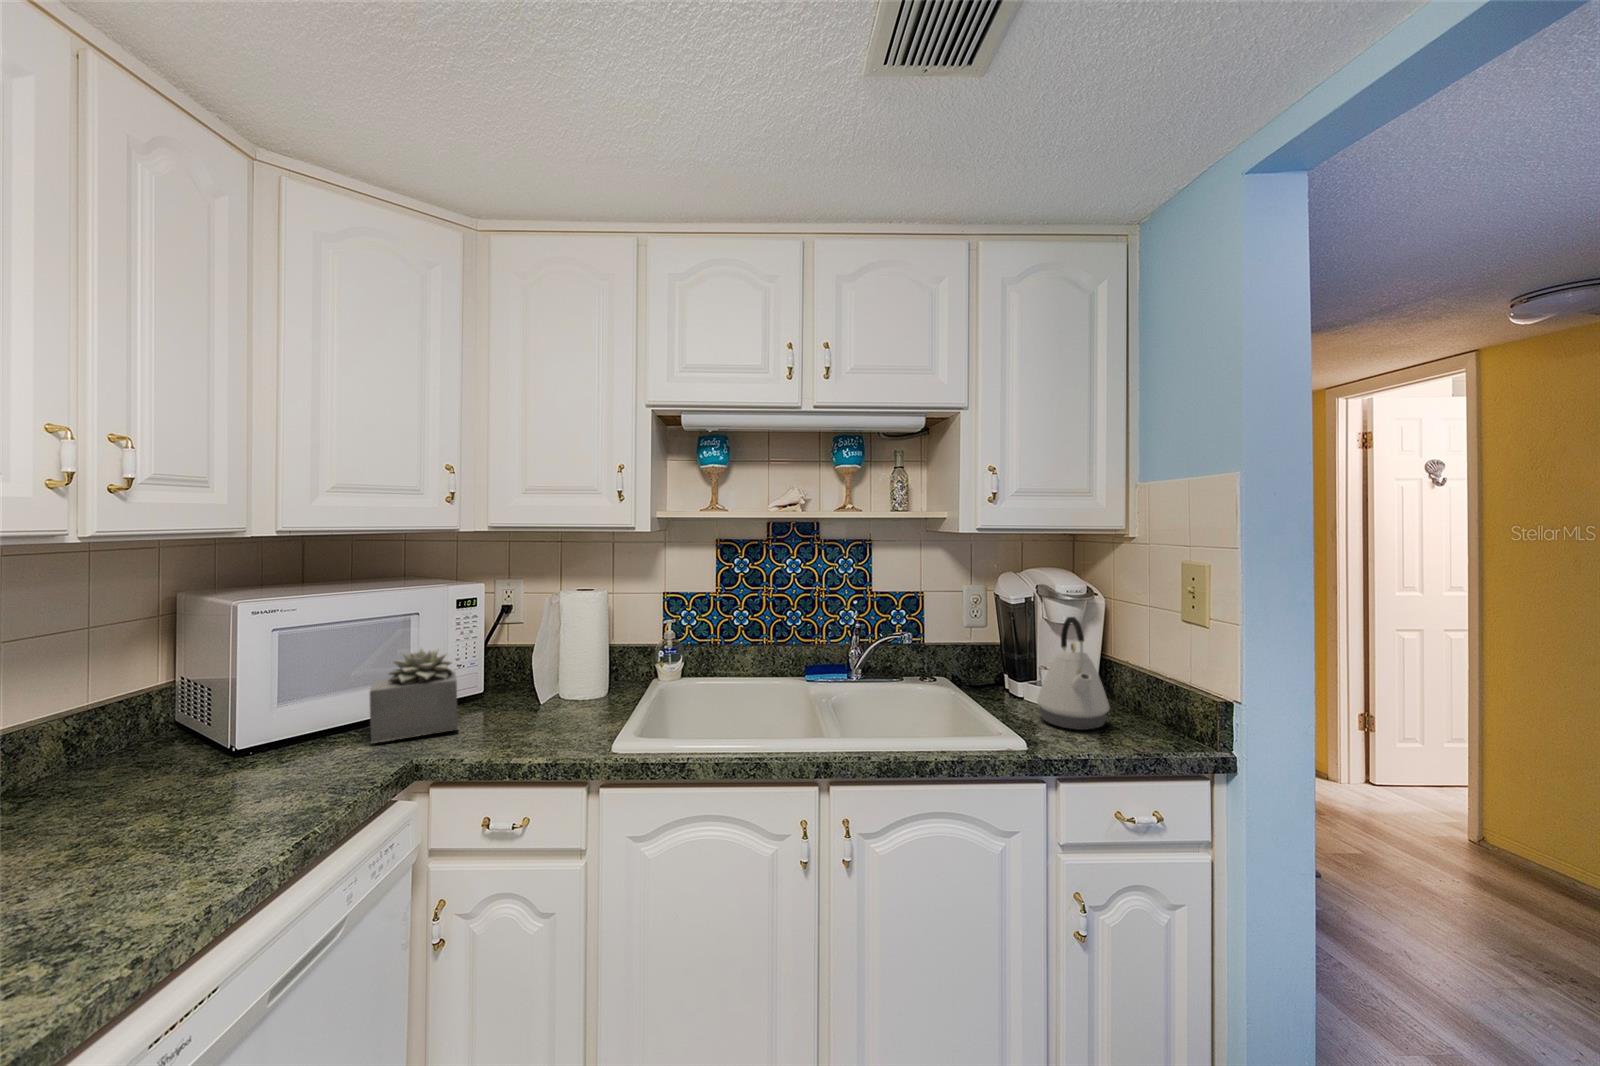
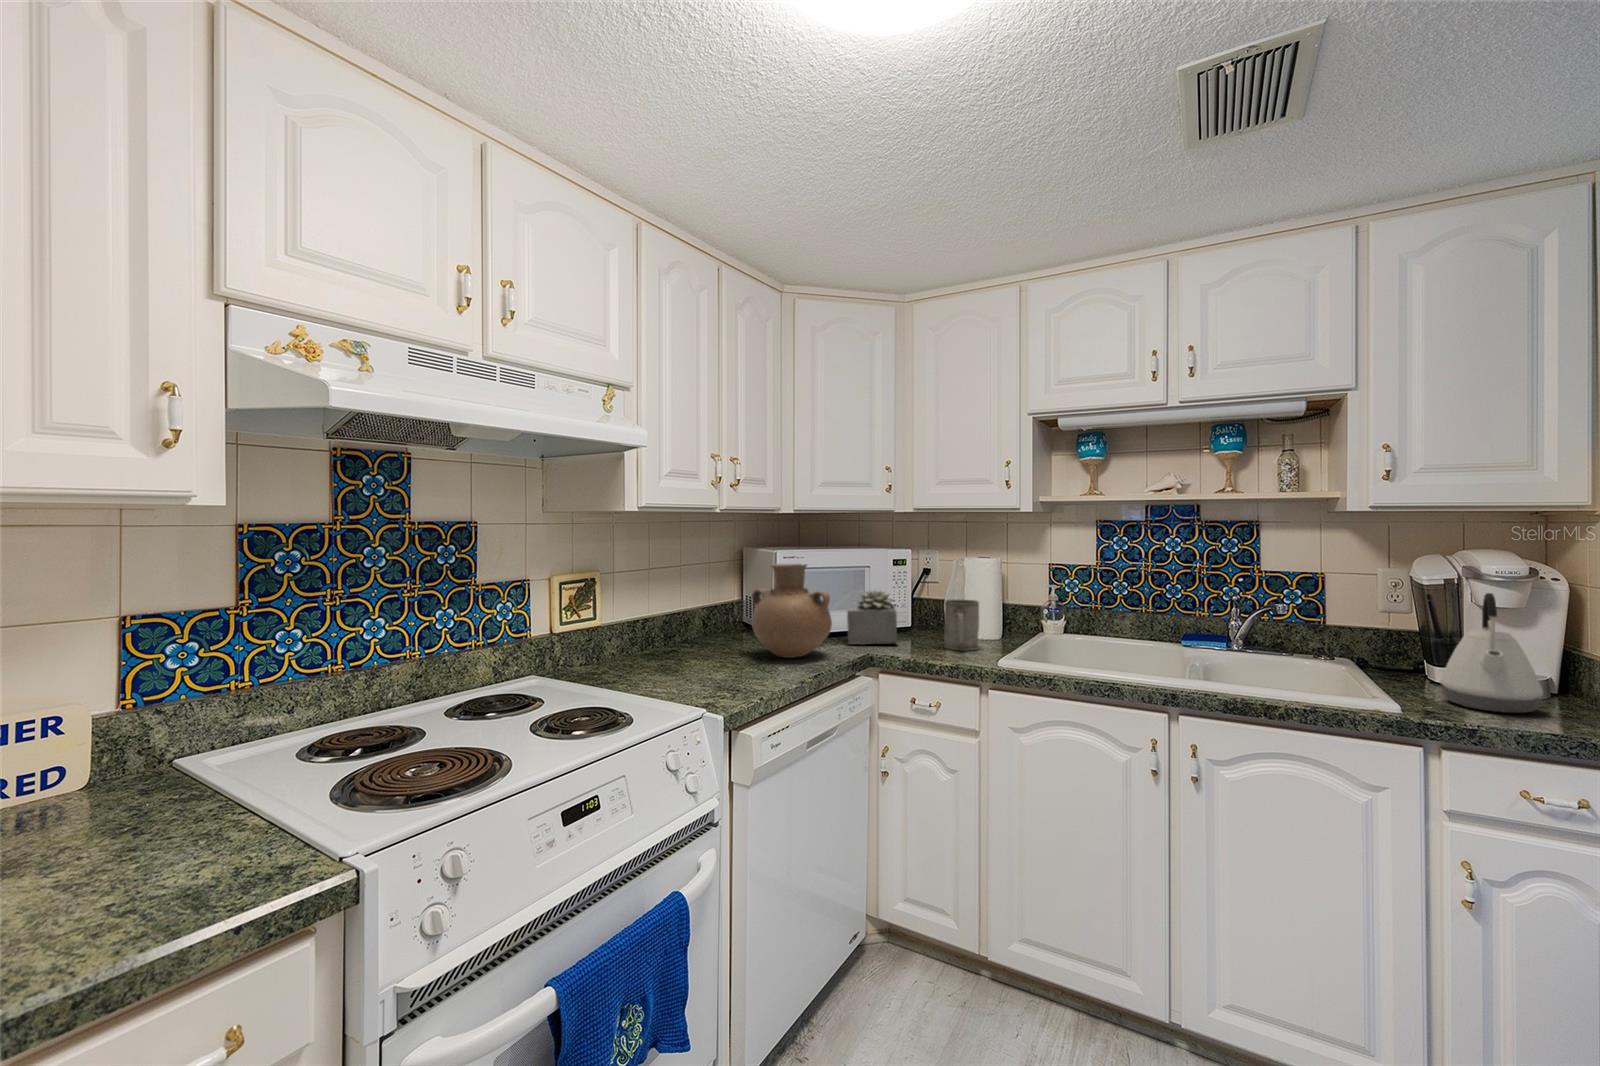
vase: none [148,628,334,806] -> present [752,564,832,658]
mug: none [532,652,582,727] -> present [944,599,979,650]

